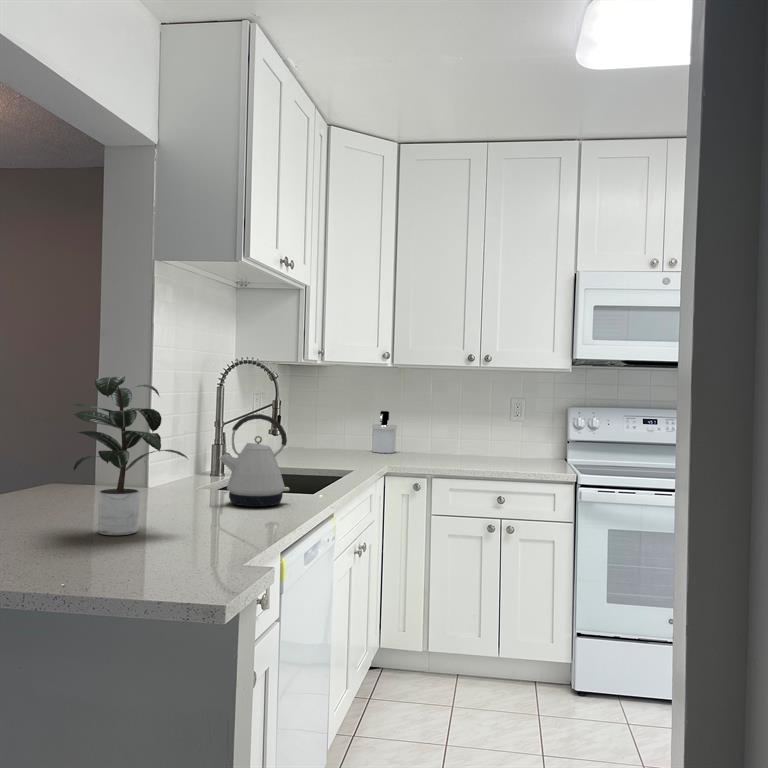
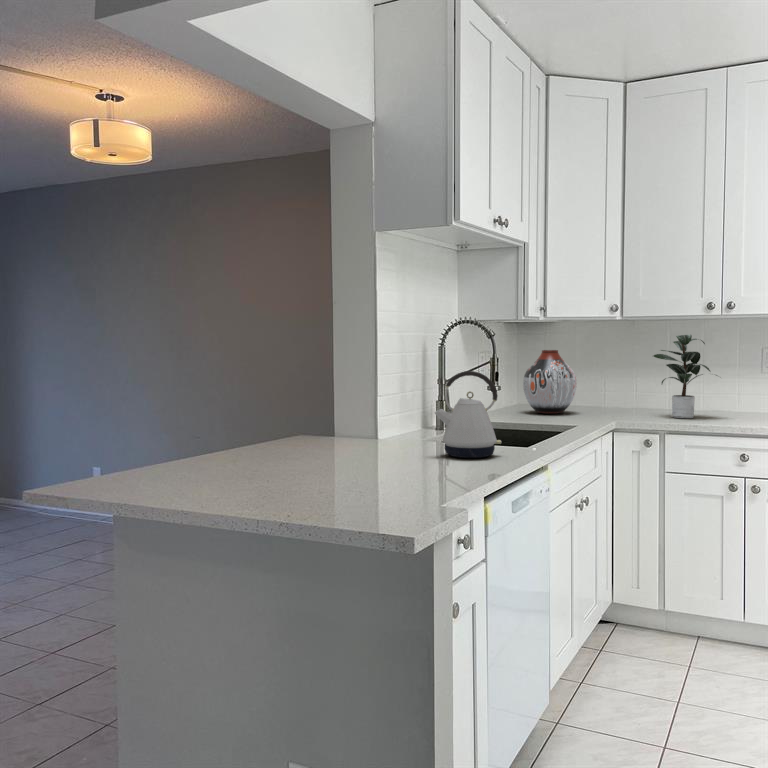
potted plant: present [73,376,188,535] -> present [654,335,717,418]
vase: none [296,394,348,458] -> present [523,350,577,414]
soap dispenser: present [372,411,397,453] -> none [604,365,631,409]

